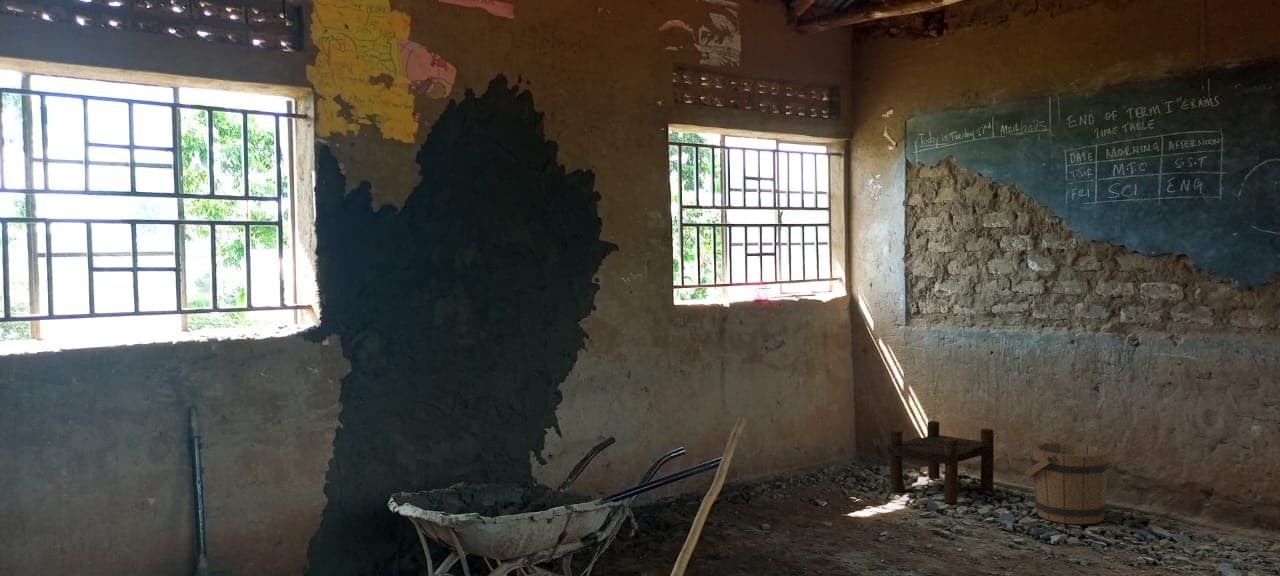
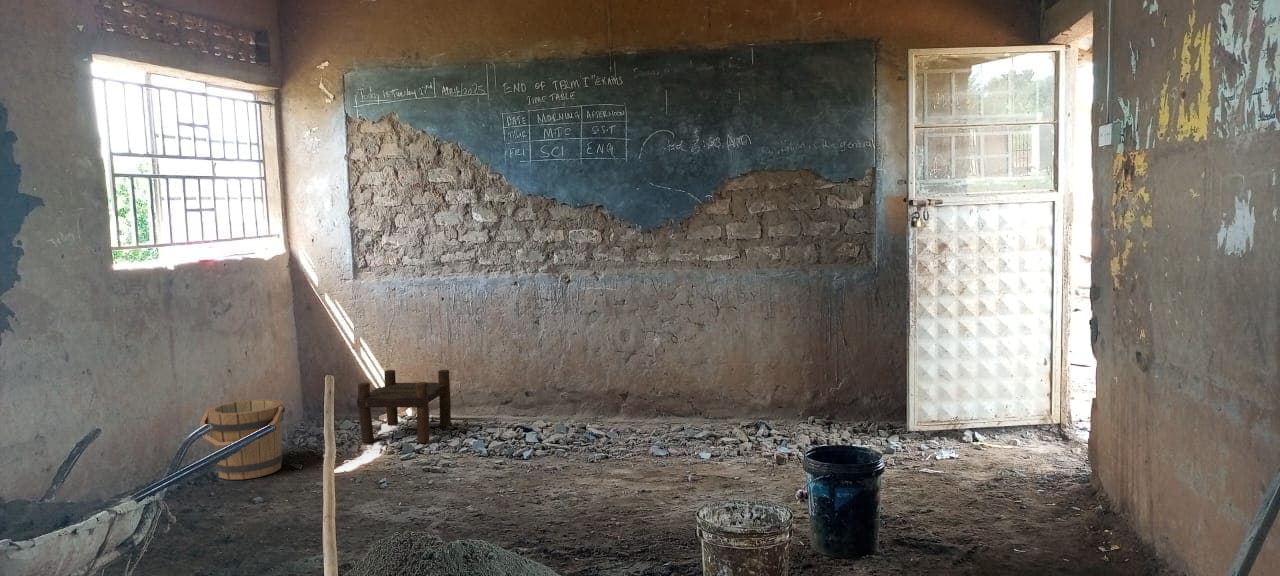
bucket: present [1025,441,1110,525] -> present [200,399,285,480]

